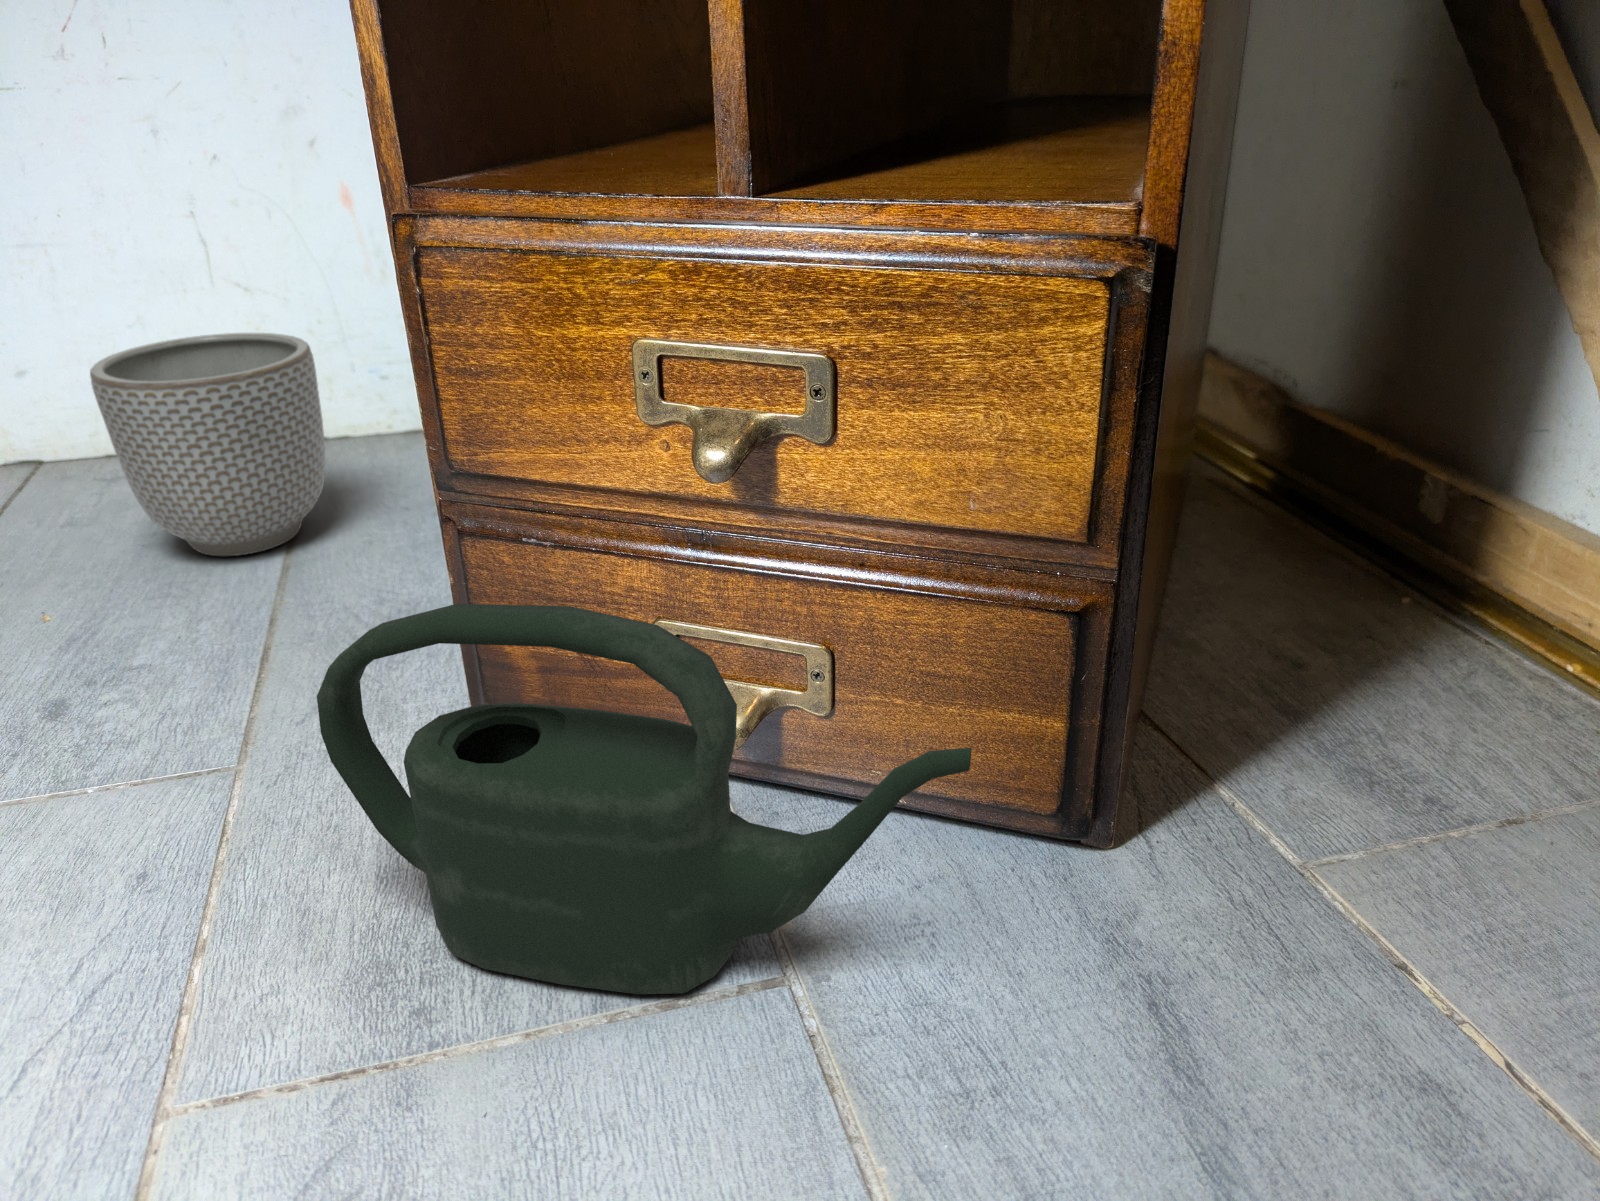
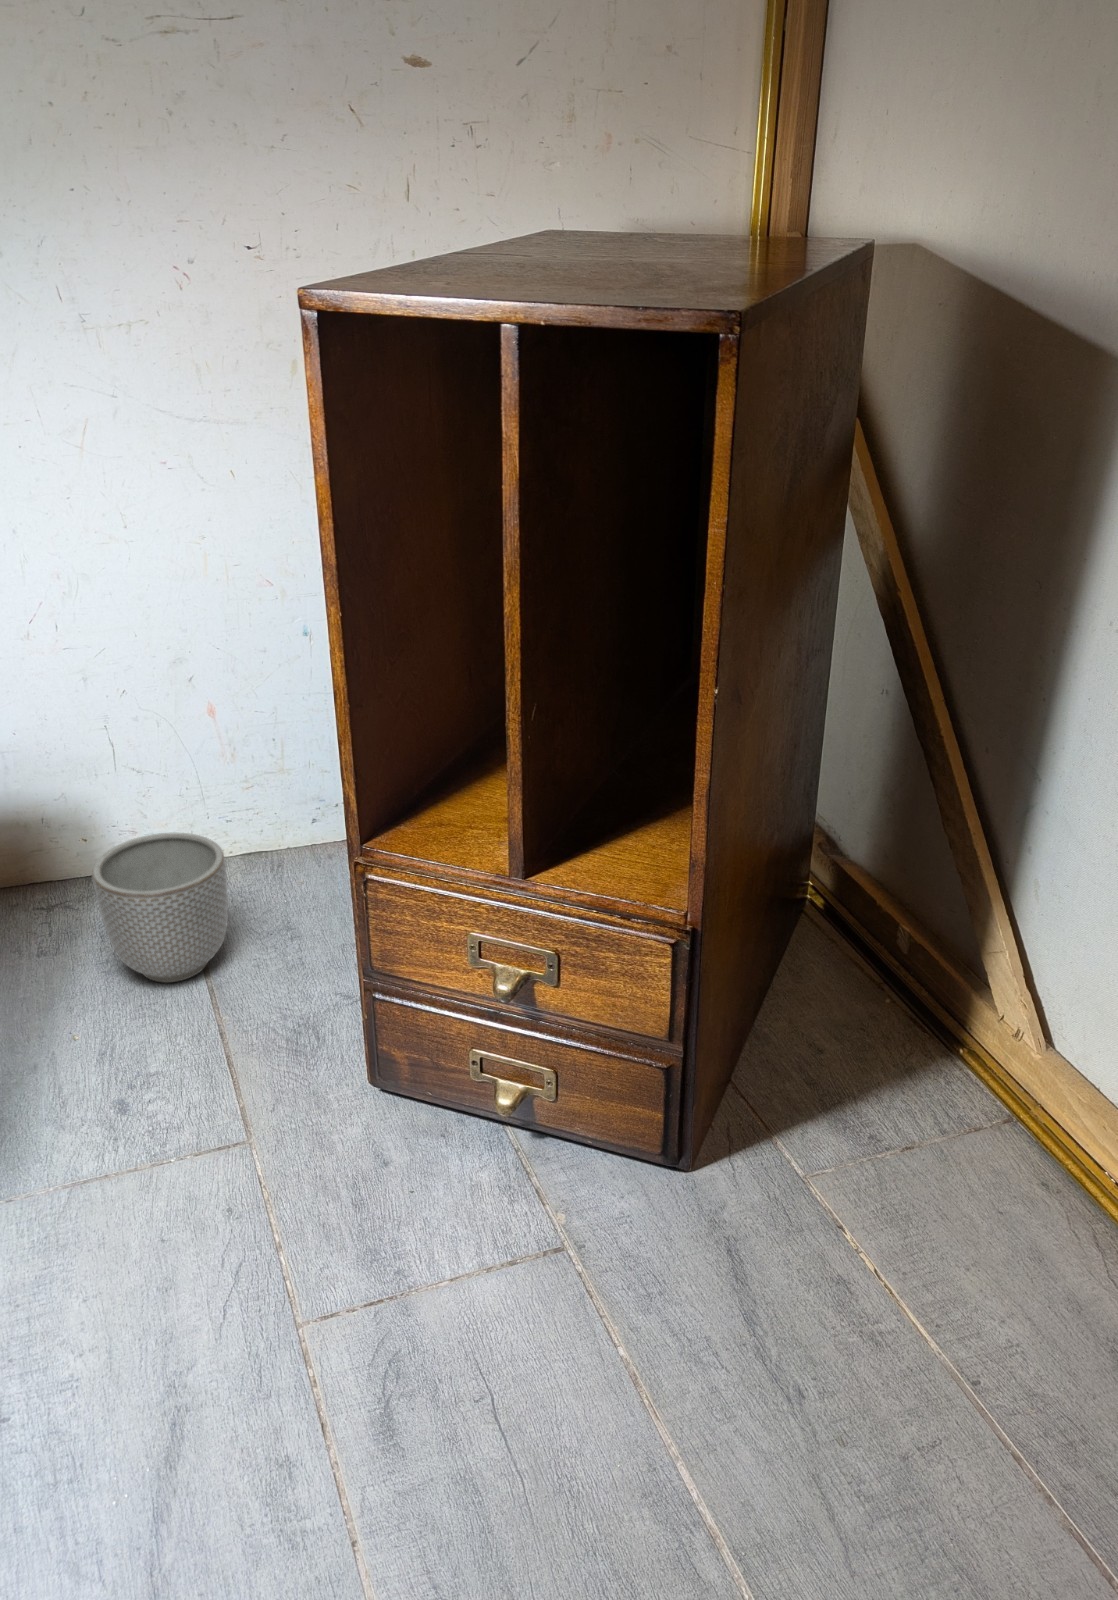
watering can: present [317,604,971,994] -> none [347,1089,649,1260]

